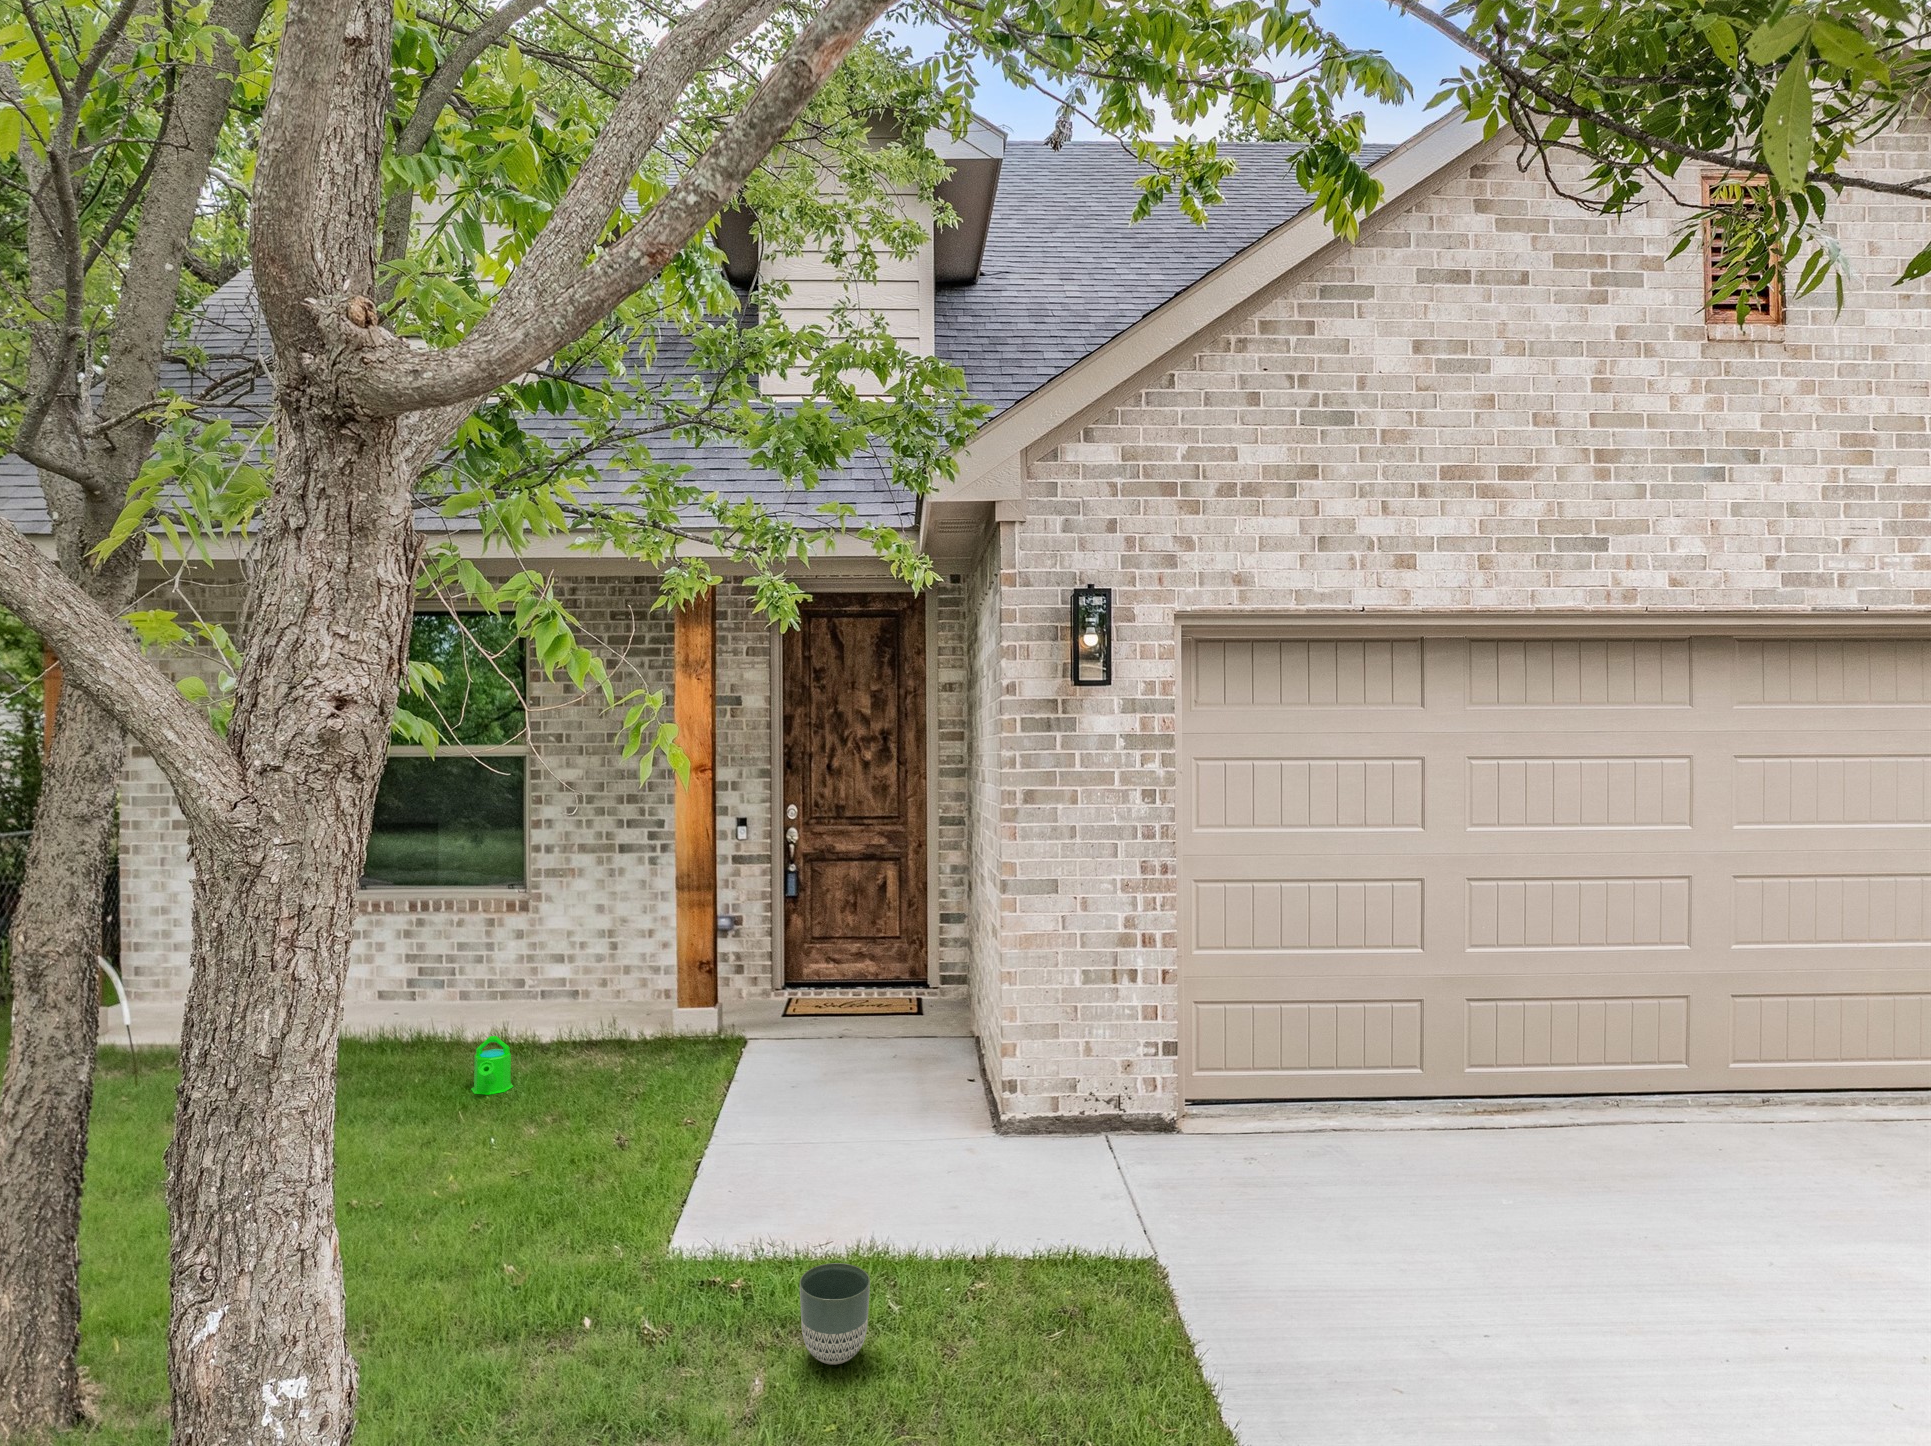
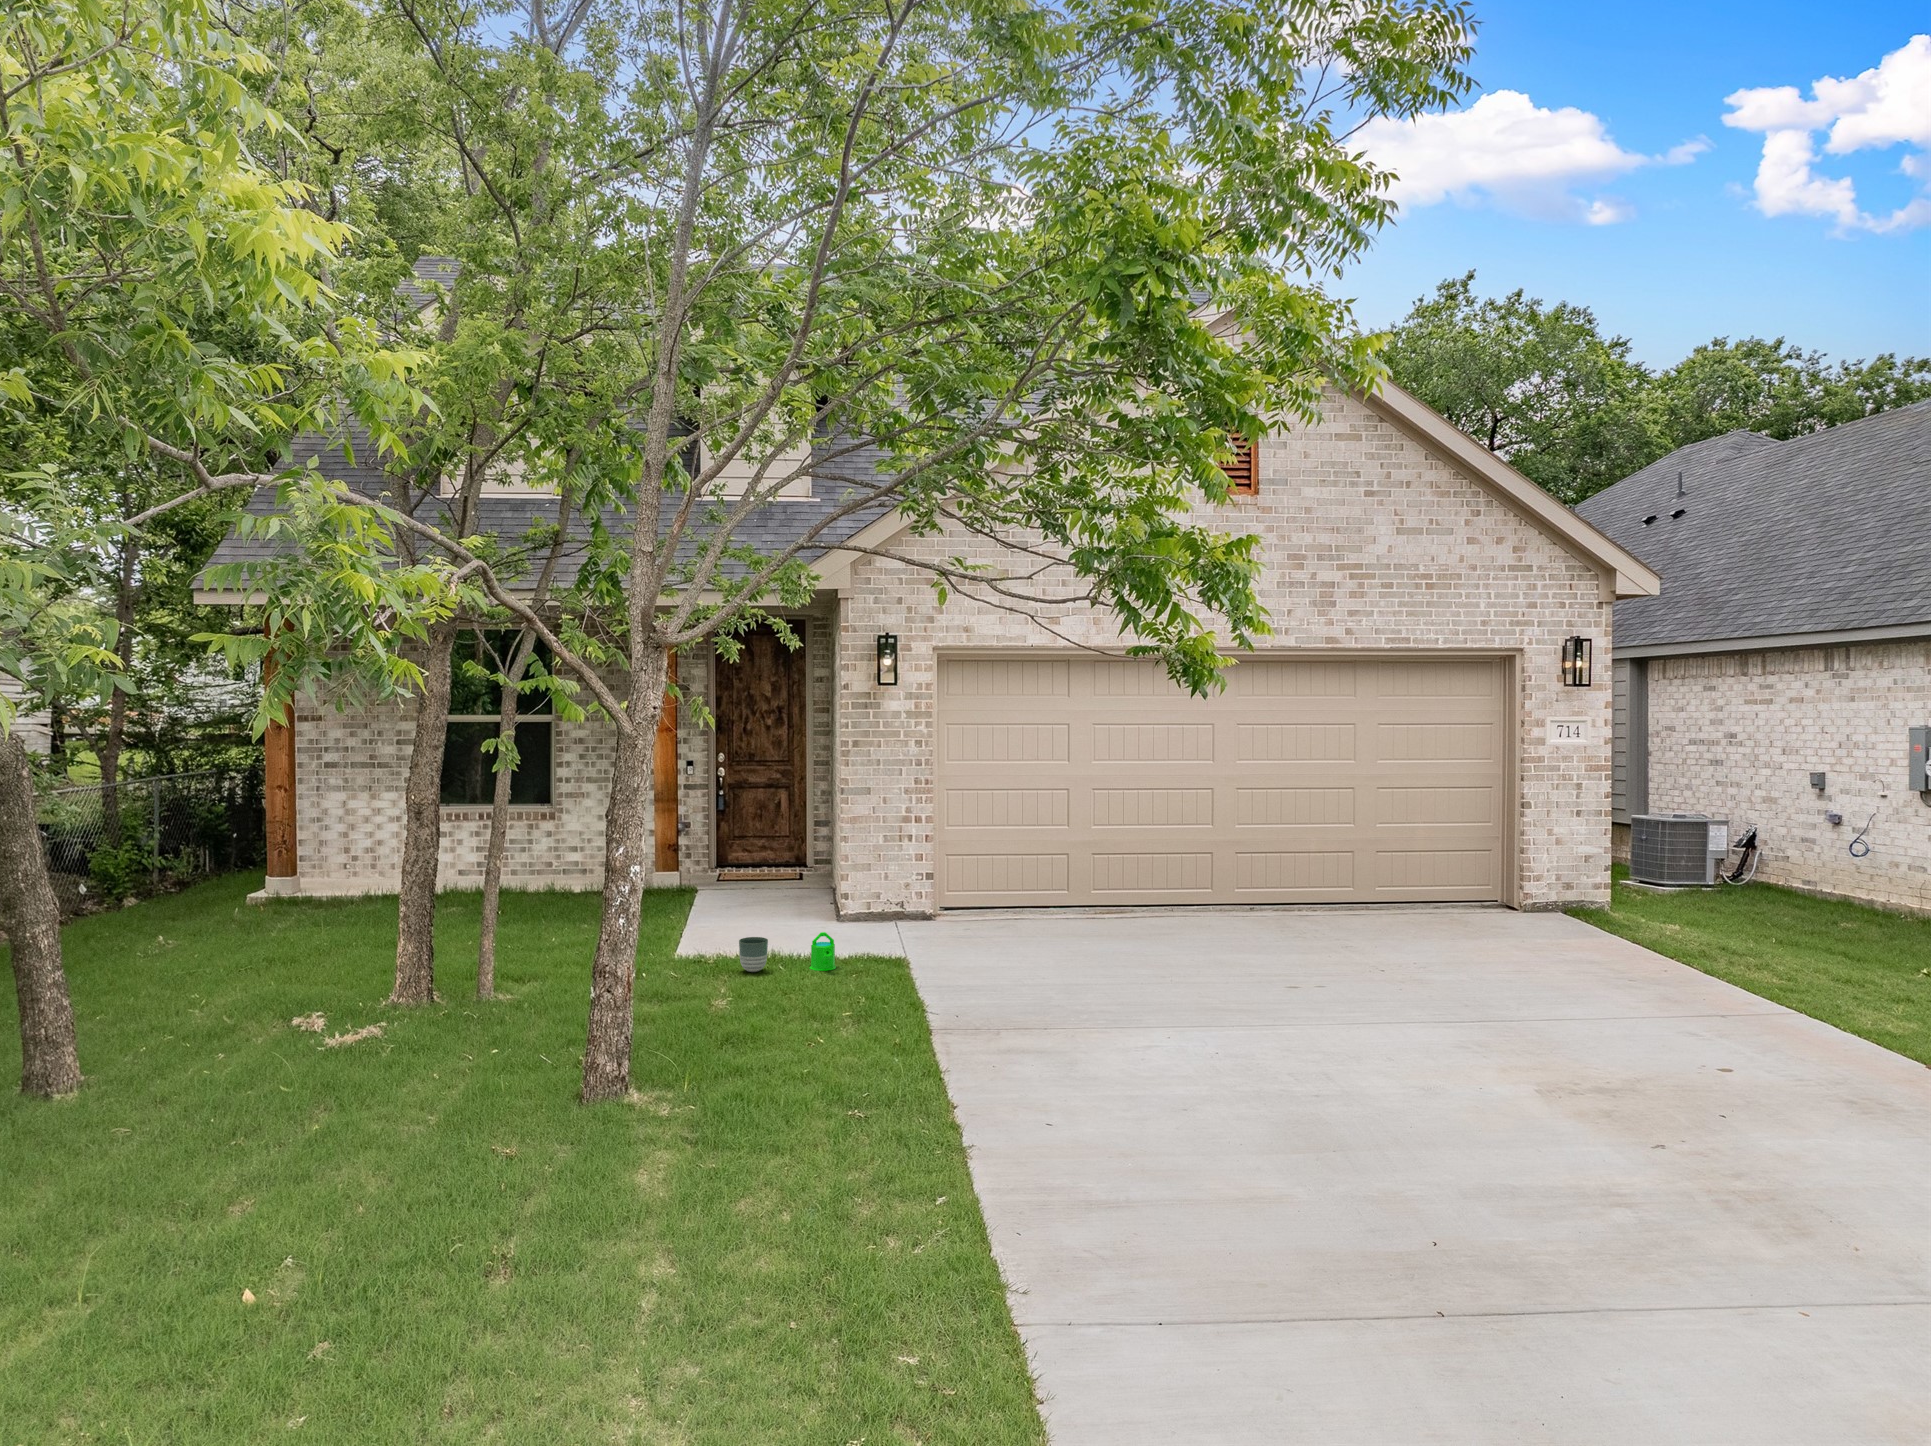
watering can: present [471,1036,513,1095] -> present [810,932,836,971]

